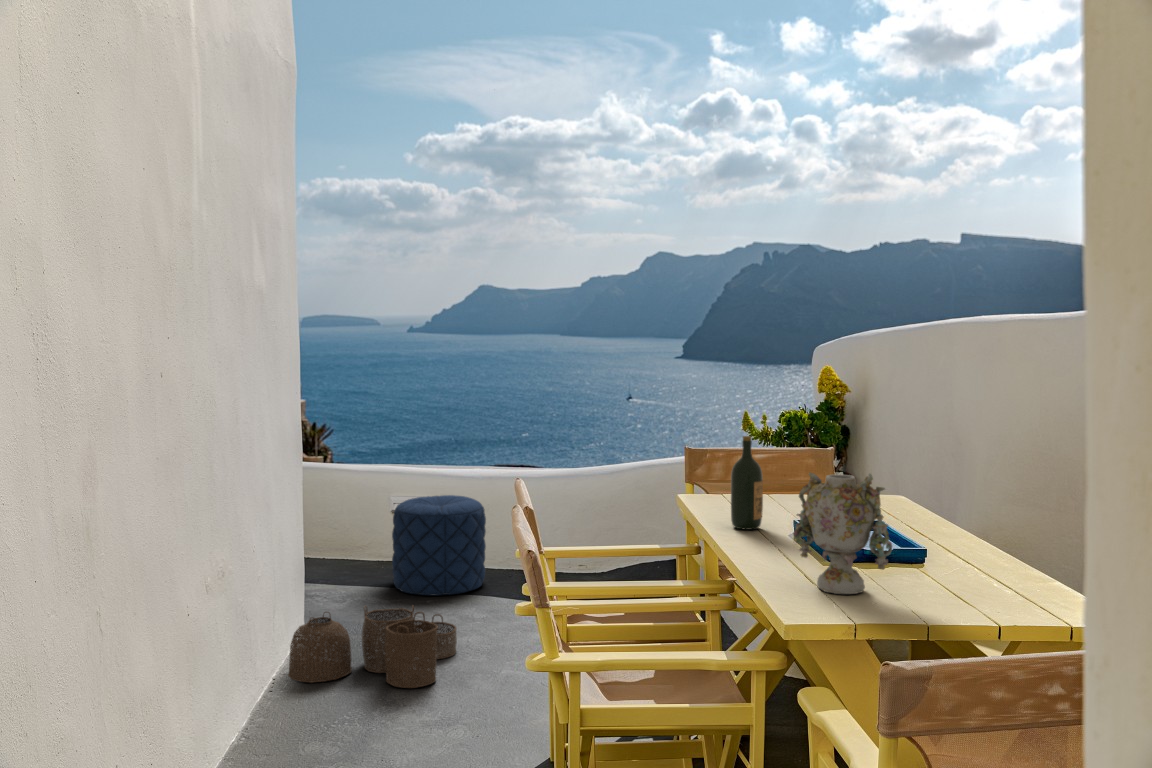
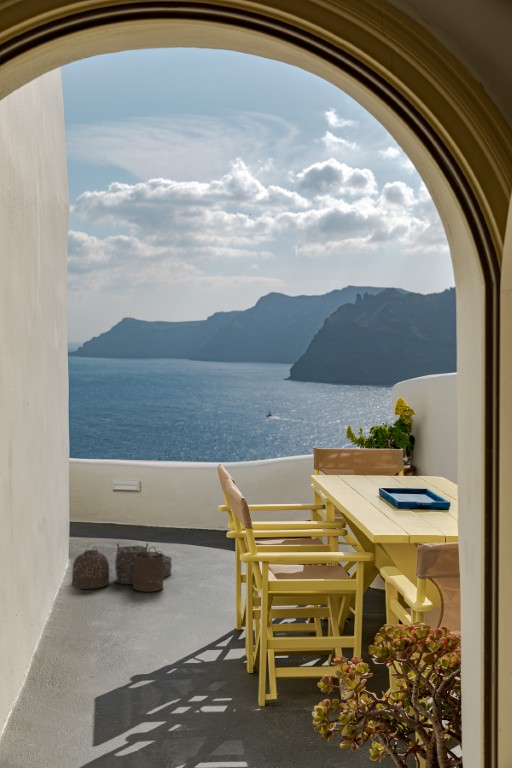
wine bottle: present [731,436,763,530] -> none [344,441,362,494]
vase: present [793,473,892,594] -> none [379,460,429,523]
pouf: present [392,495,486,595] -> none [119,479,181,543]

